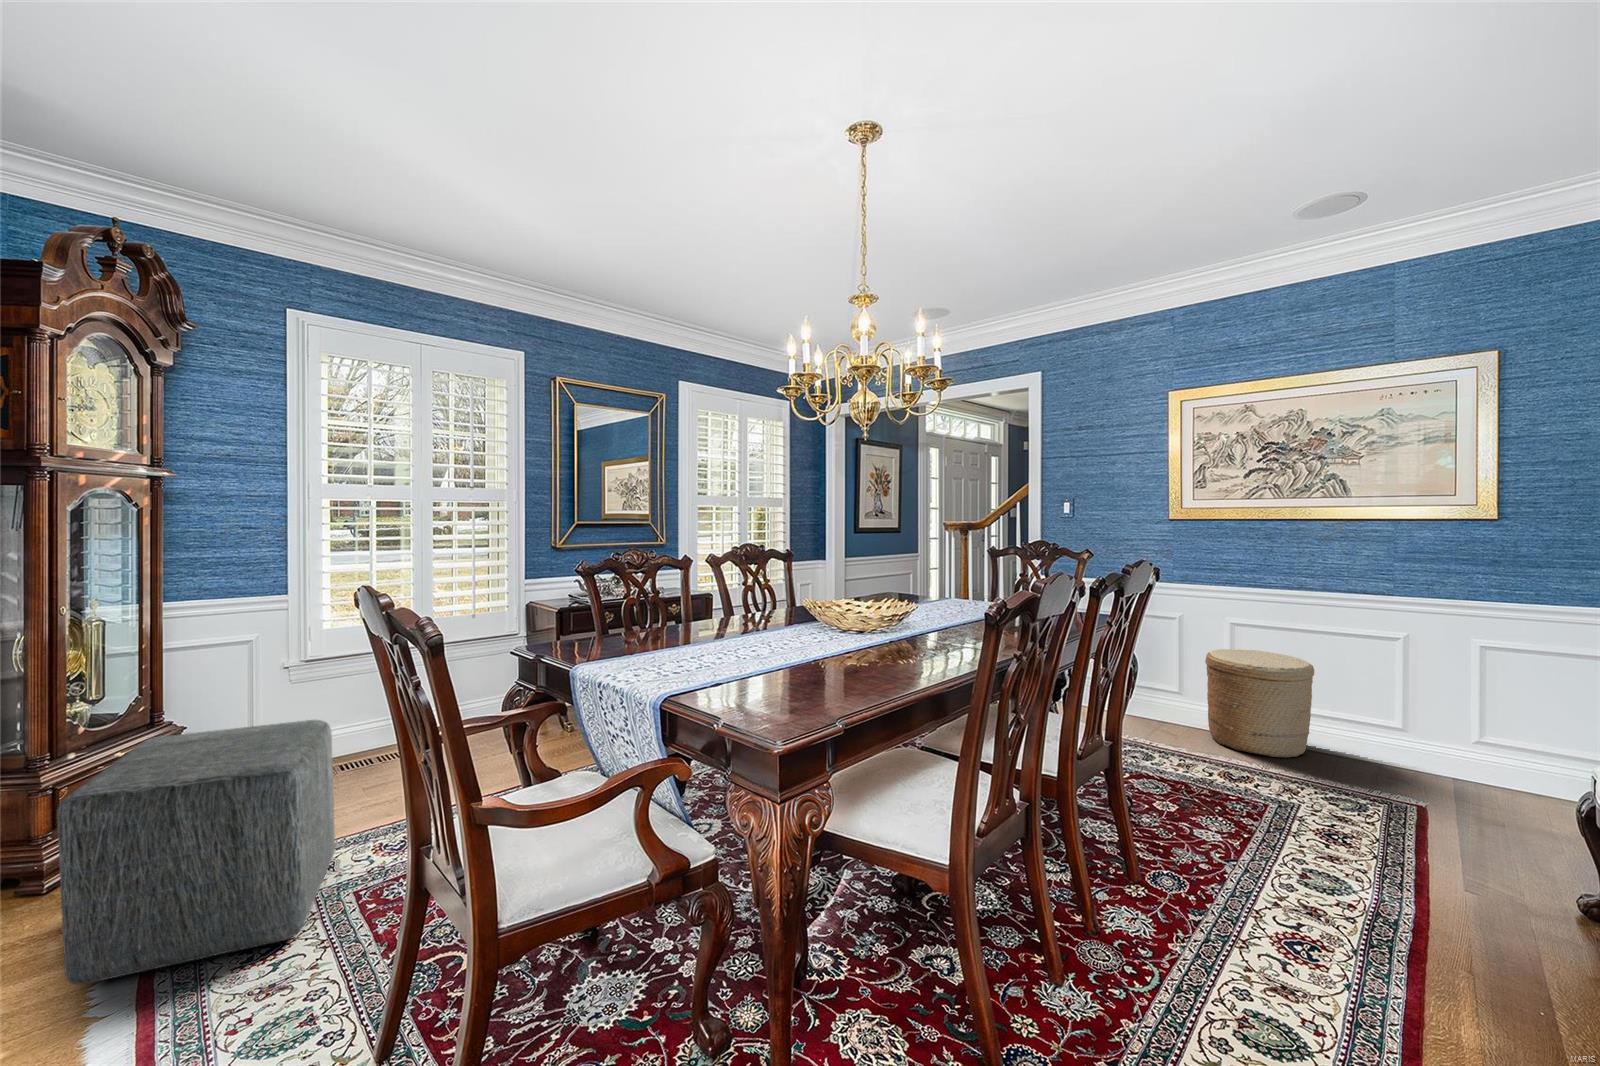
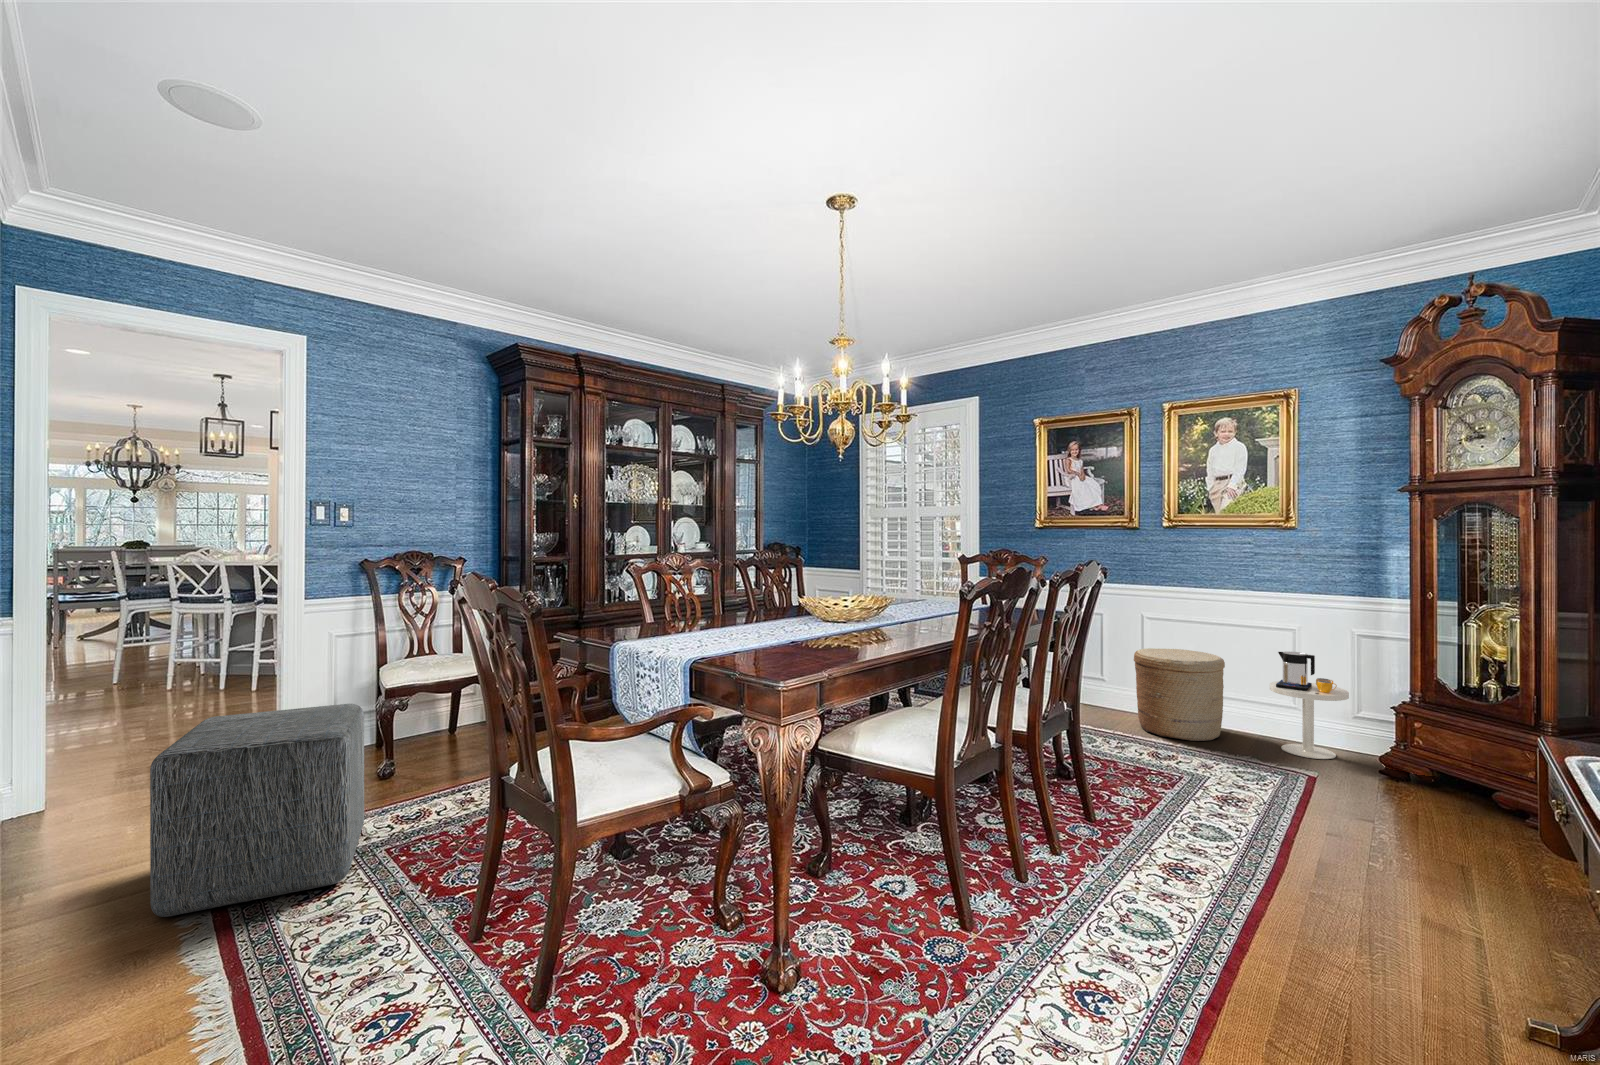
side table: none [1370,659,1469,785] -> present [1270,652,1349,759]

